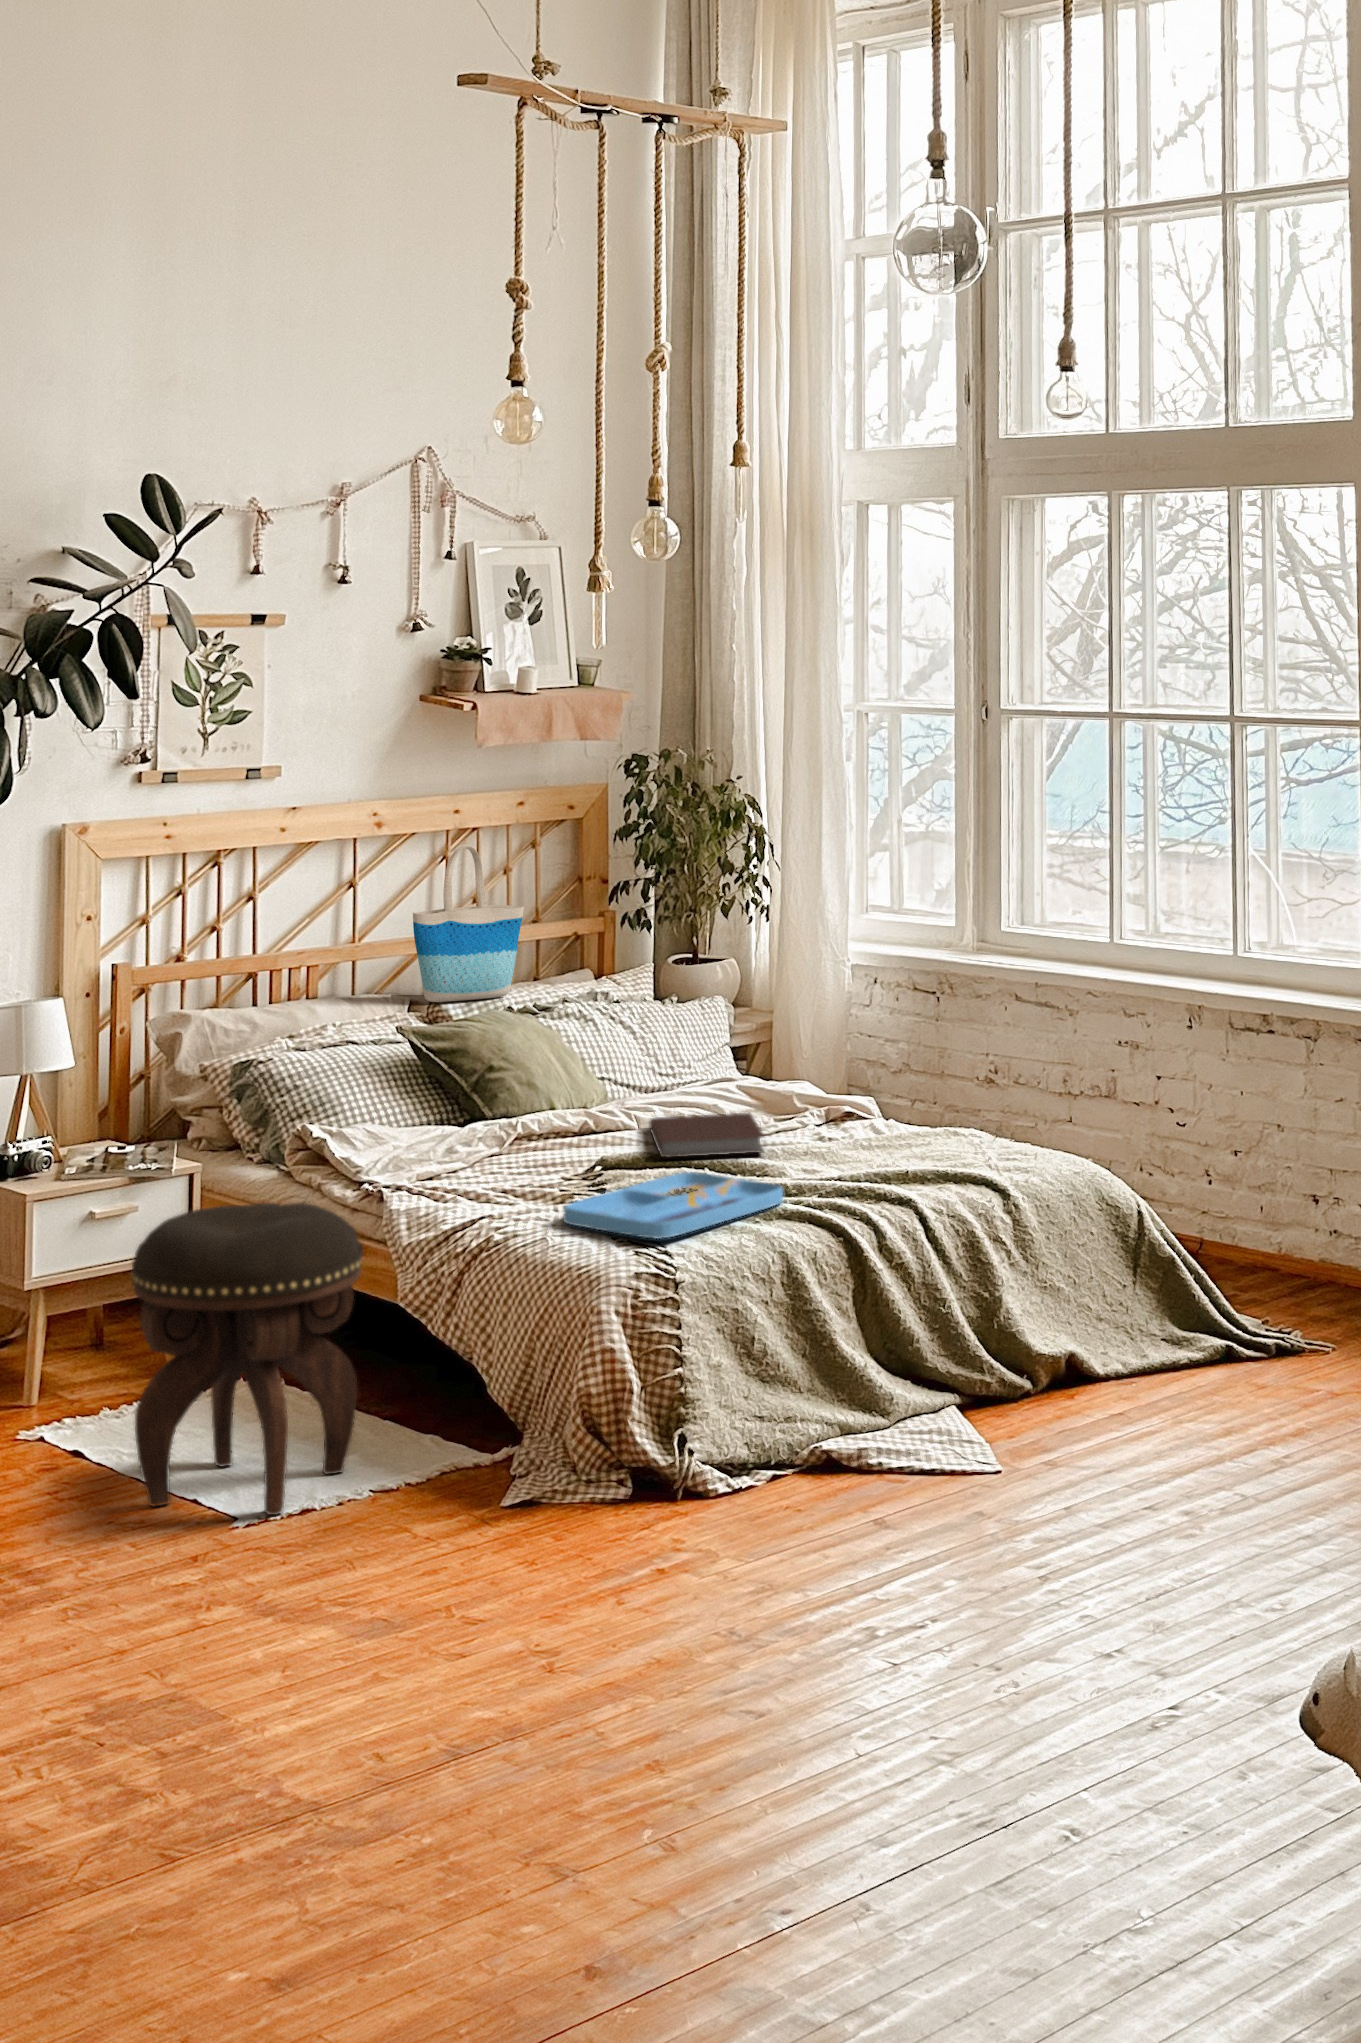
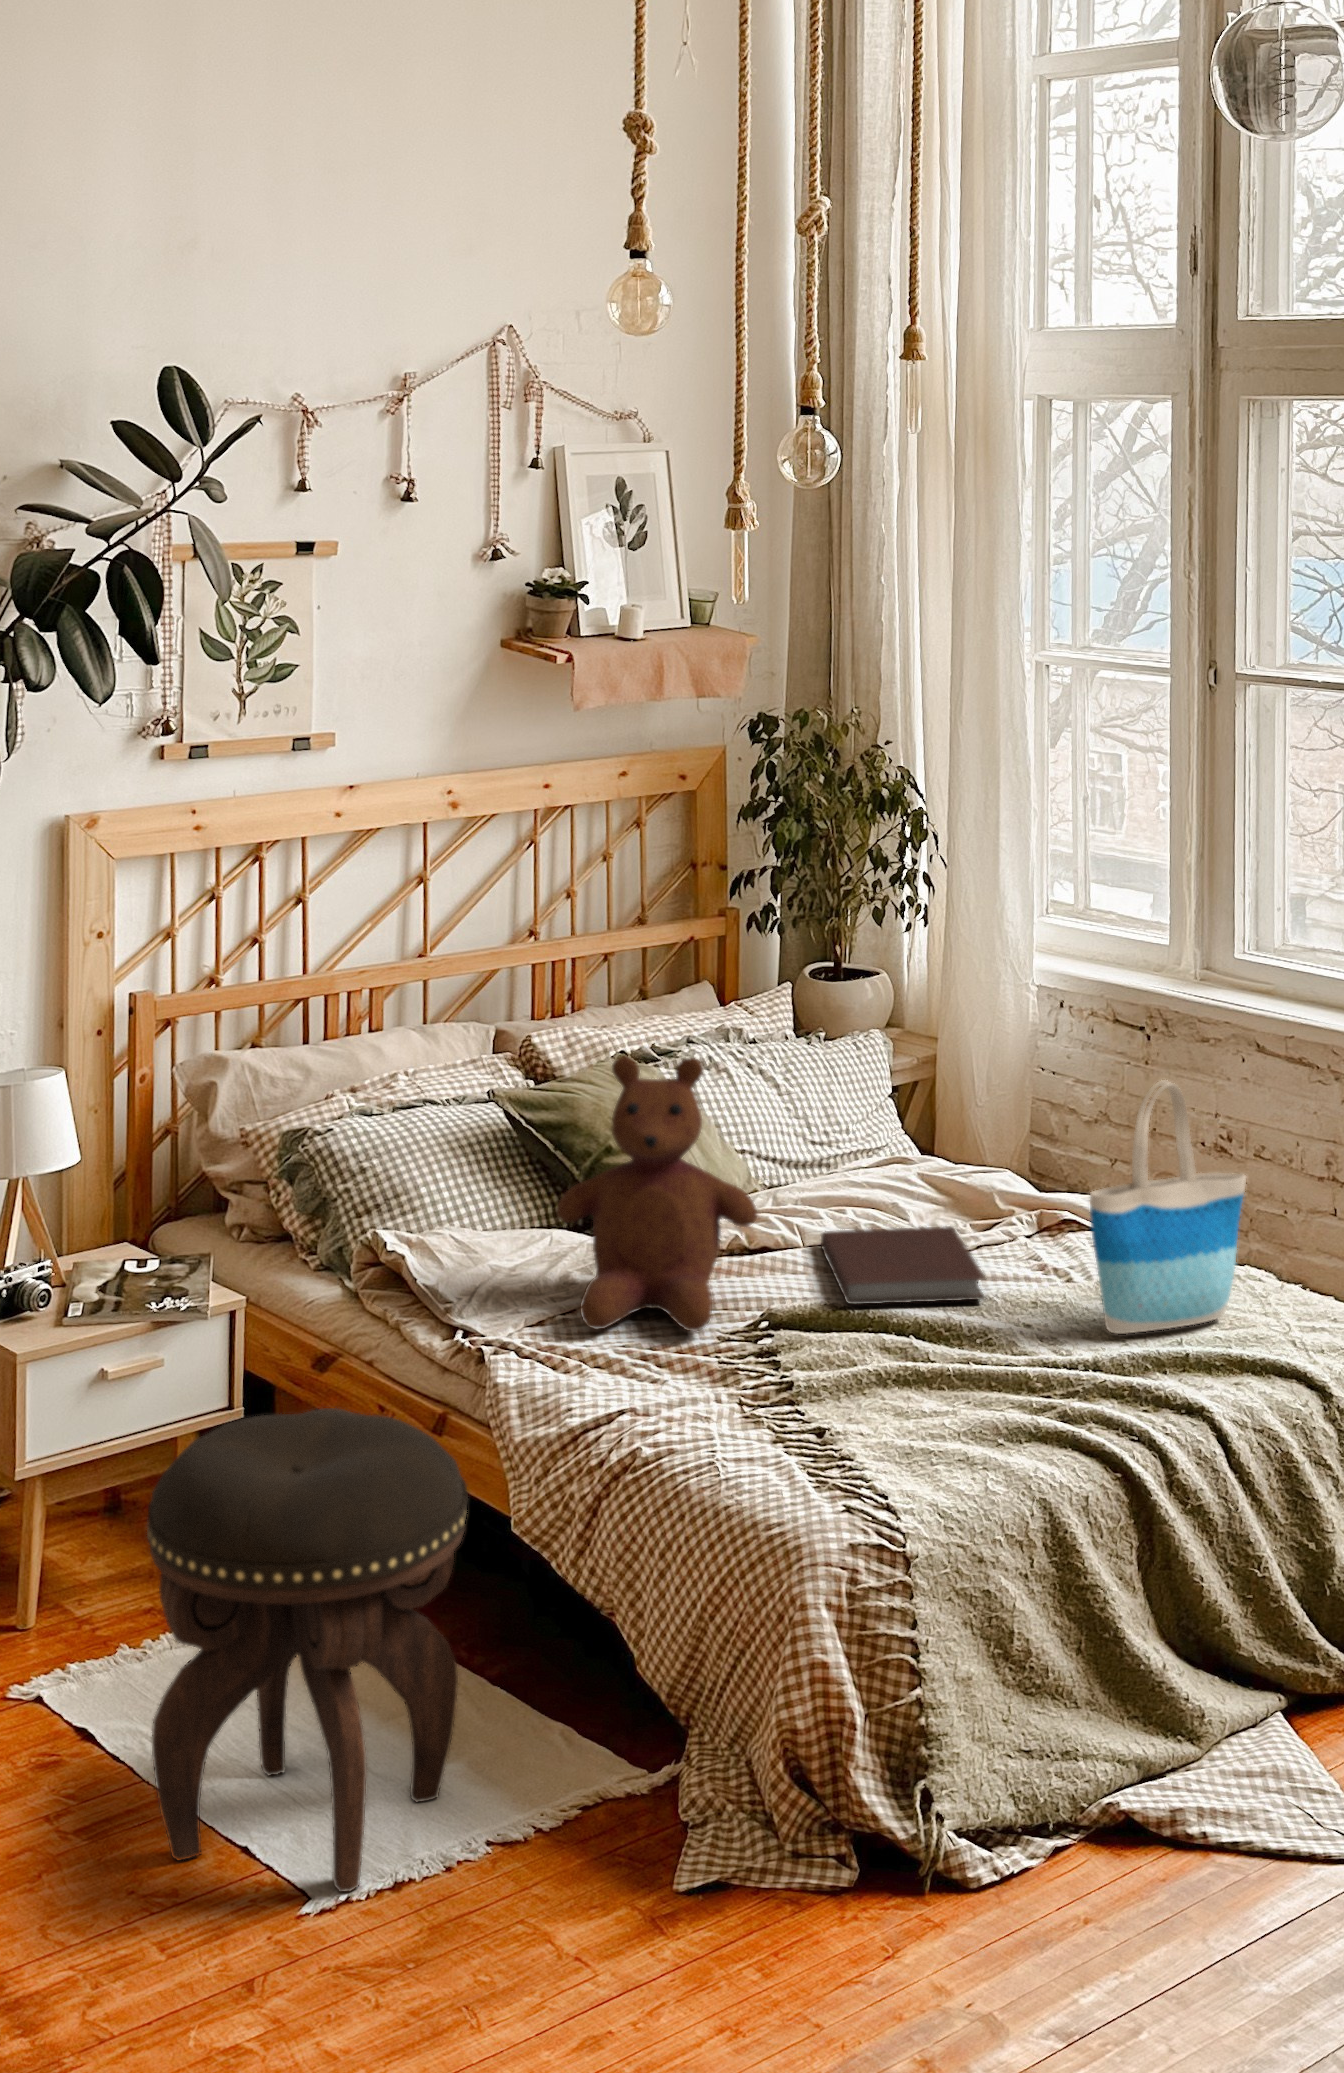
tote bag: present [413,845,524,1002] -> present [1090,1080,1246,1334]
teddy bear: none [443,978,595,1174] -> present [557,1057,757,1331]
tray: present [563,1172,783,1239] -> none [734,1340,1032,1474]

